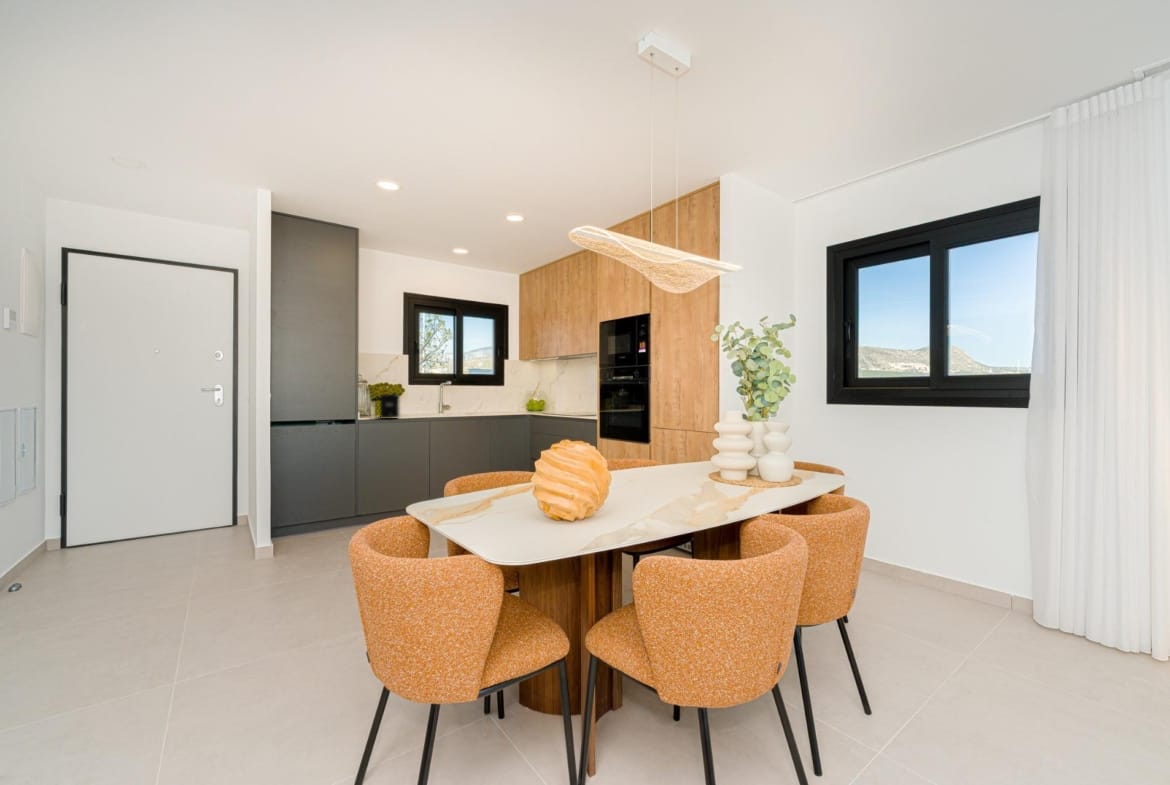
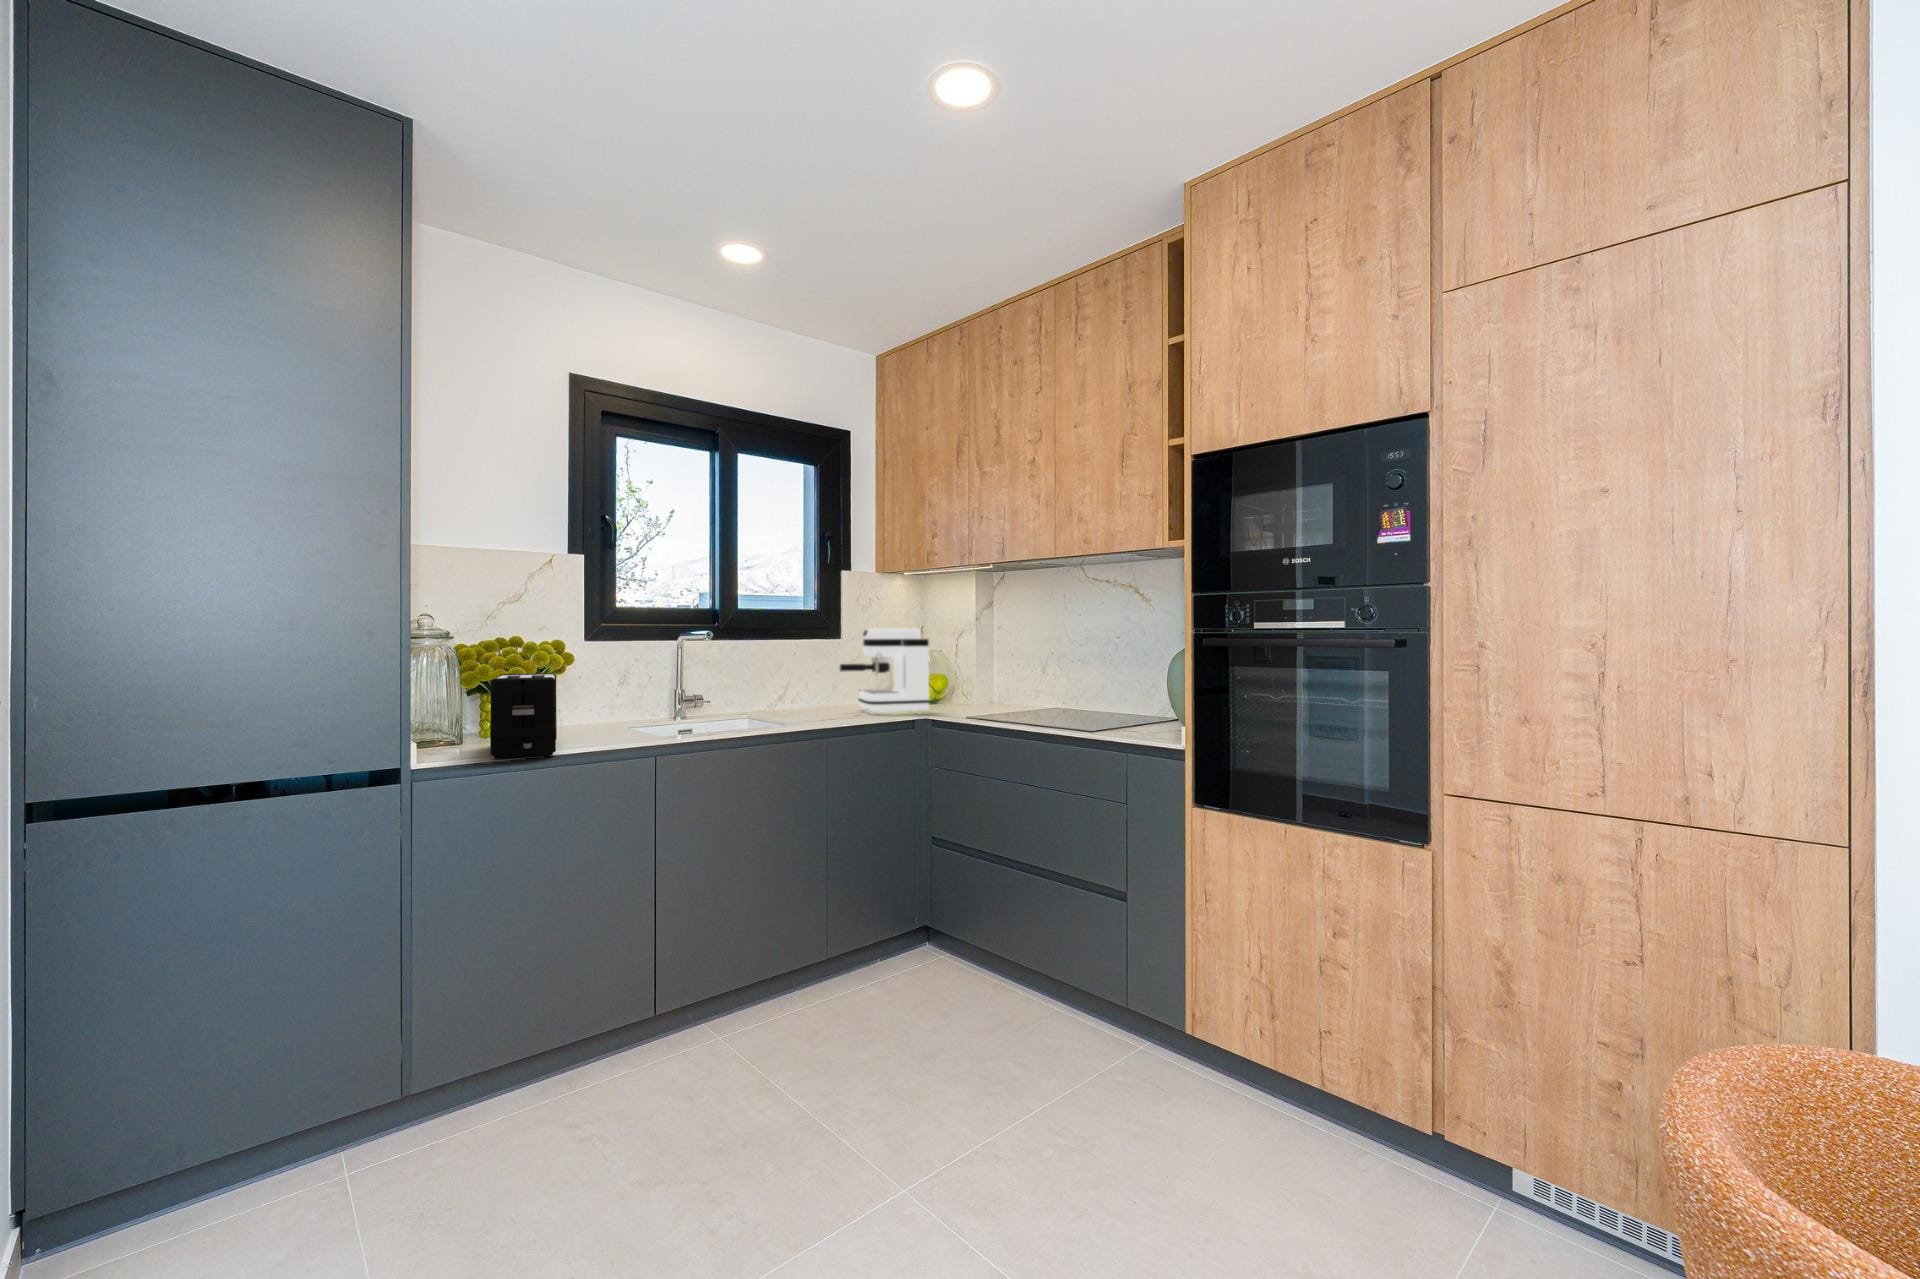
coffee maker: none [502,381,533,412] -> present [840,629,929,713]

